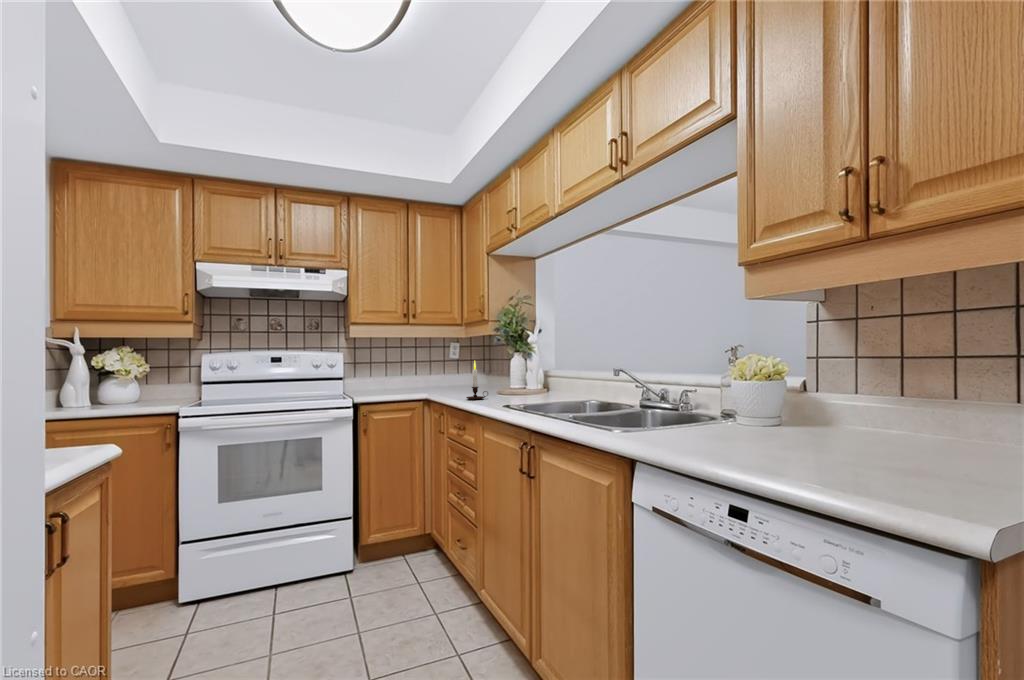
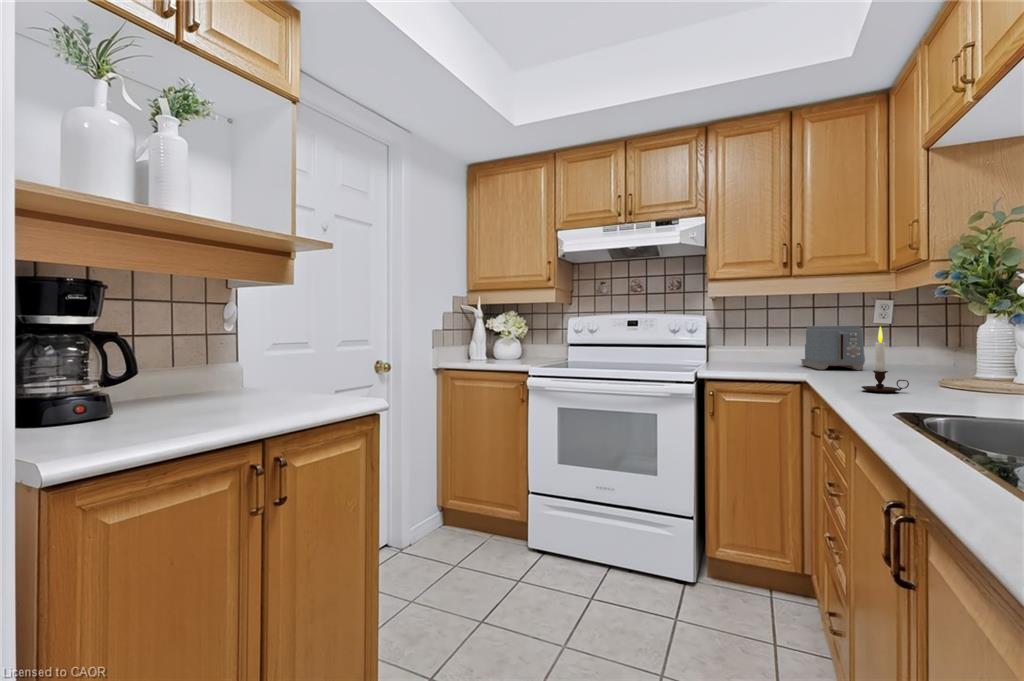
toaster: none [407,359,449,391] -> present [801,326,865,370]

